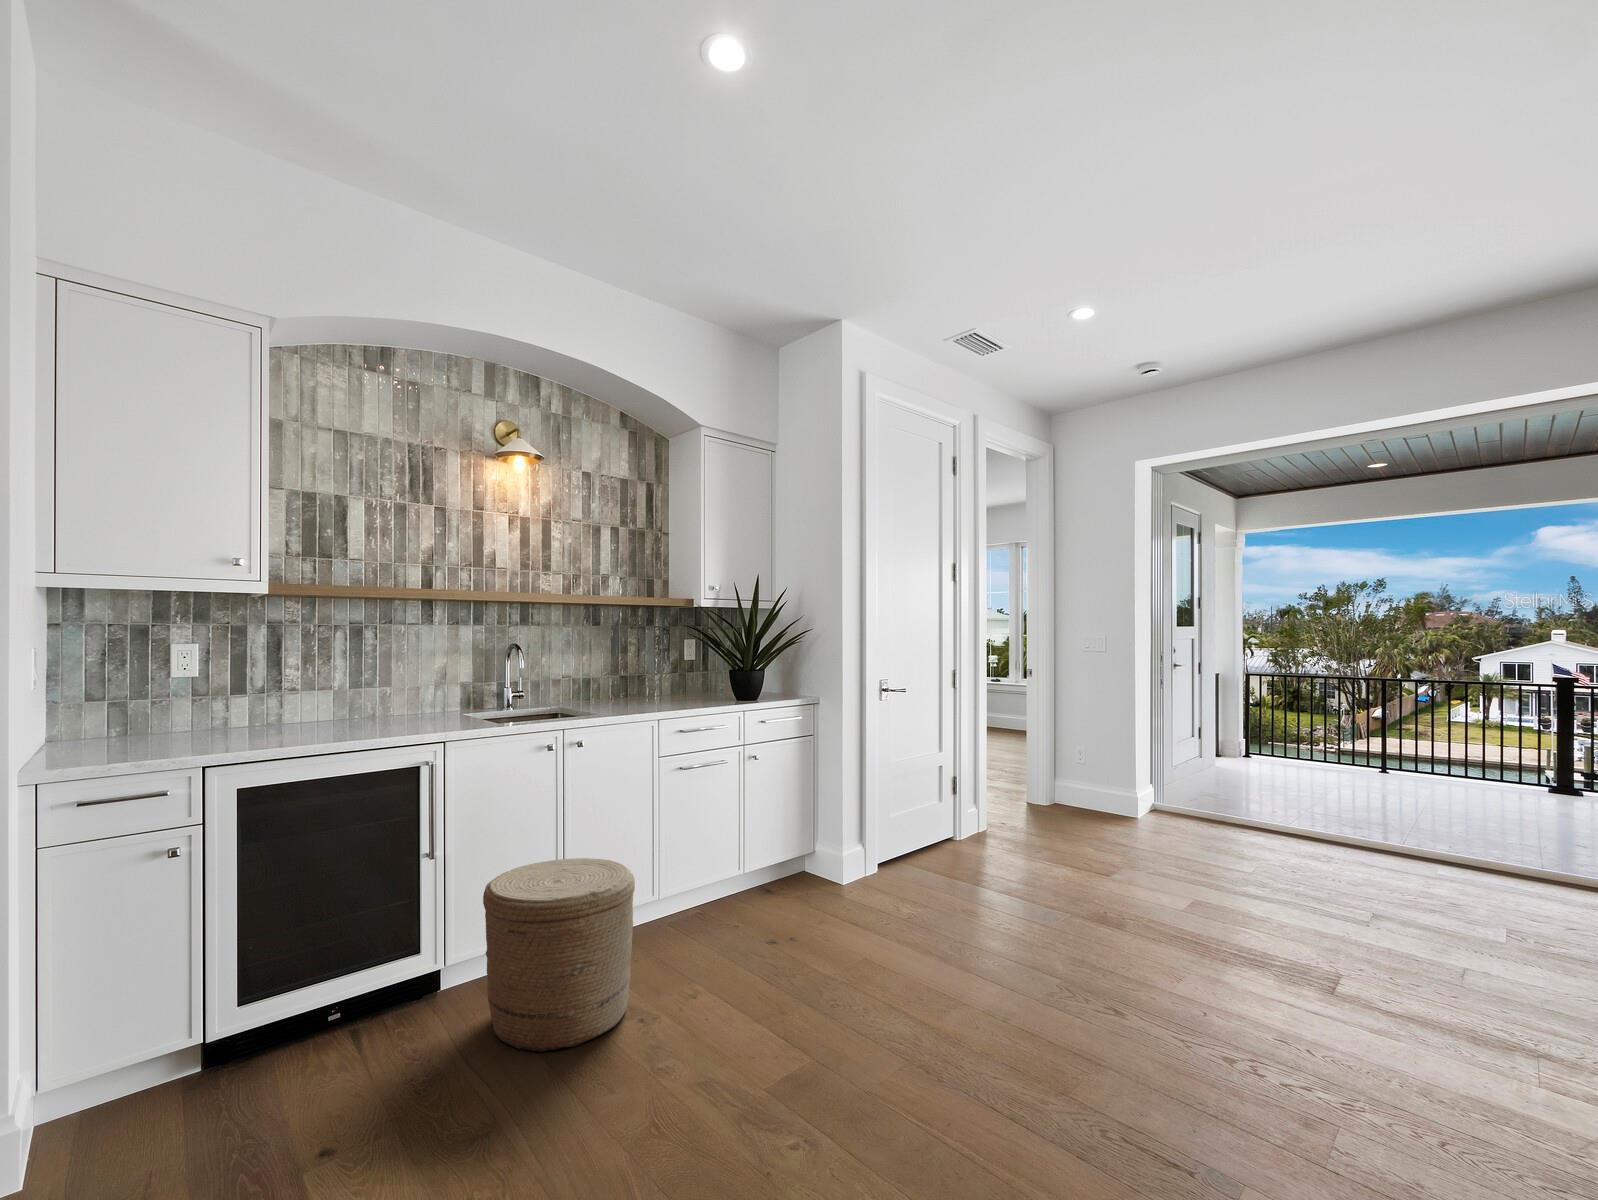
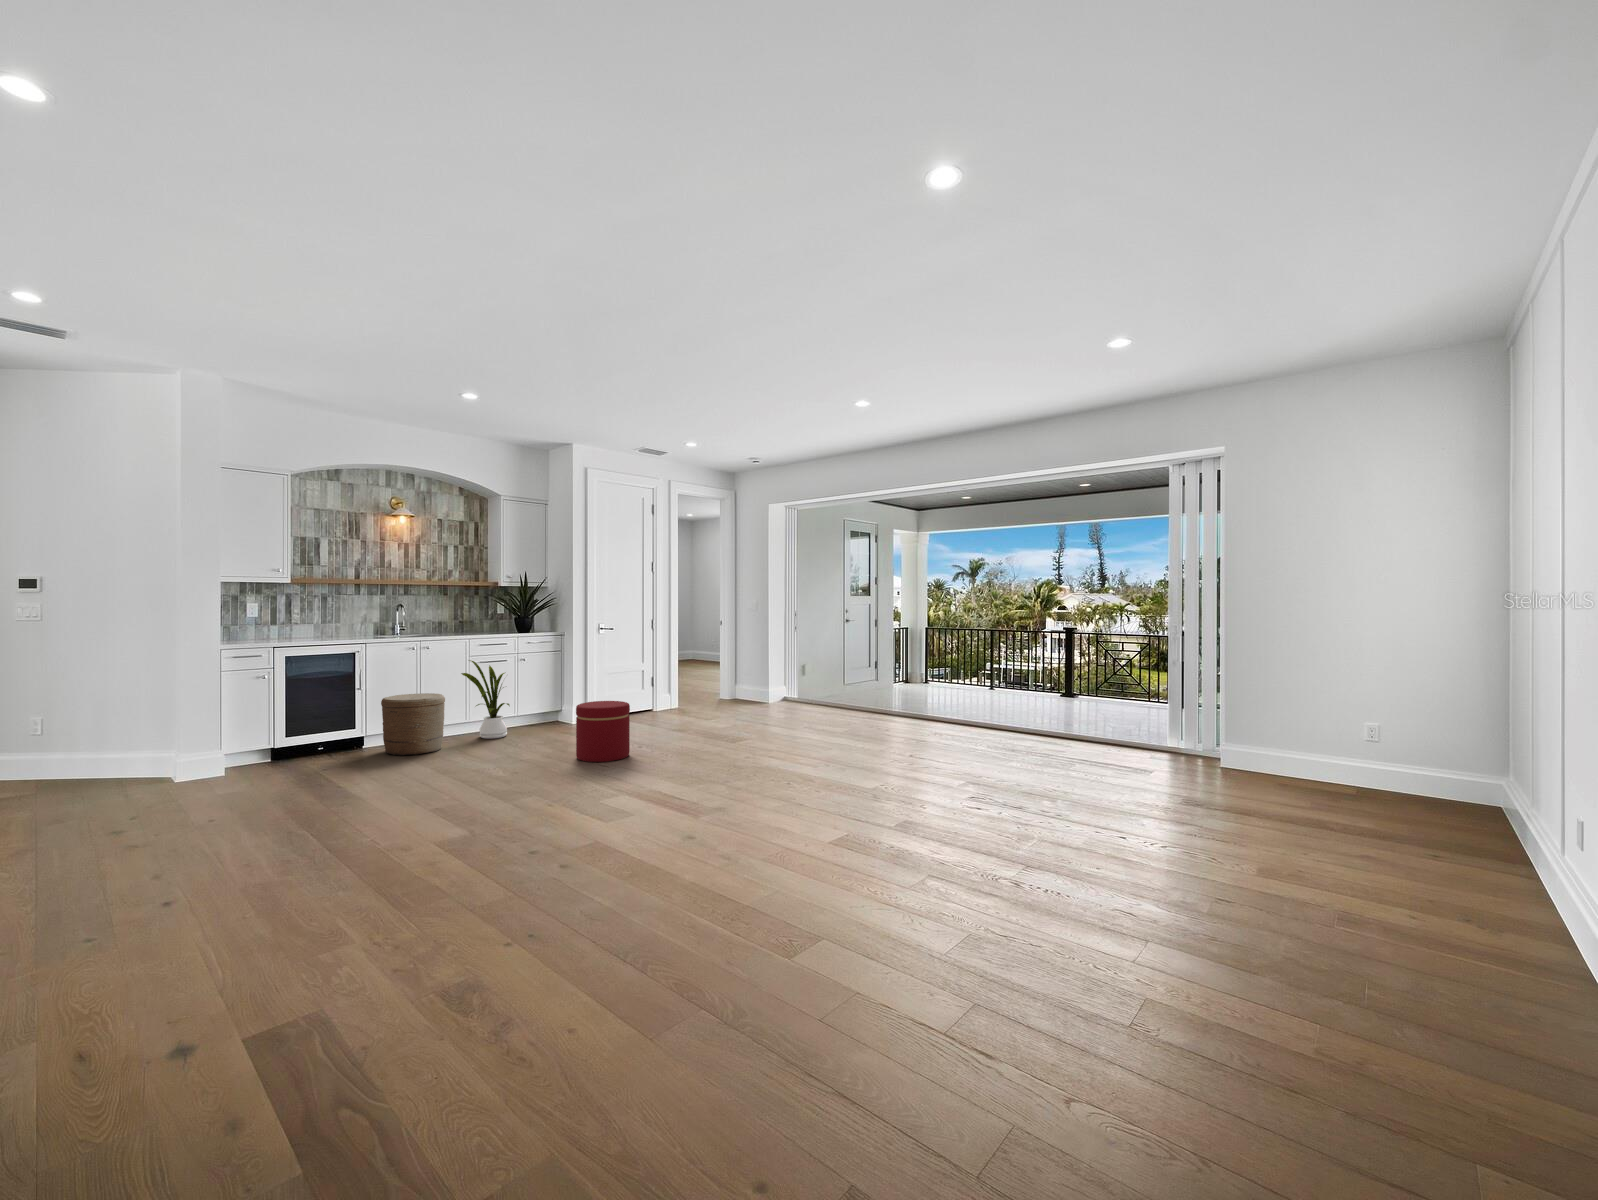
house plant: none [650,772,761,954] -> present [461,660,510,739]
ottoman: none [1024,898,1191,1124] -> present [576,701,630,762]

